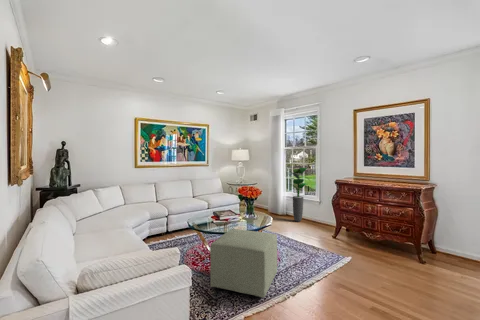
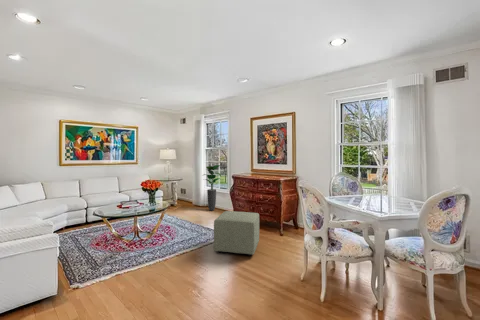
ottoman: present [210,229,277,298] -> present [214,211,259,255]

